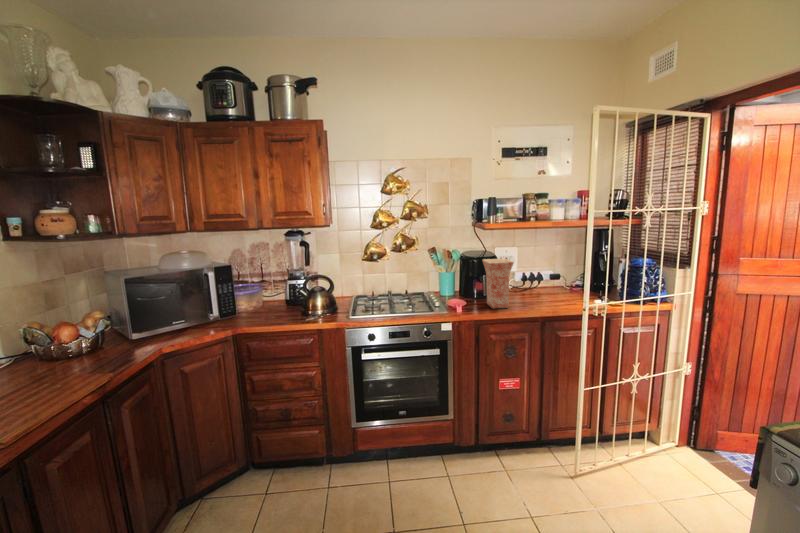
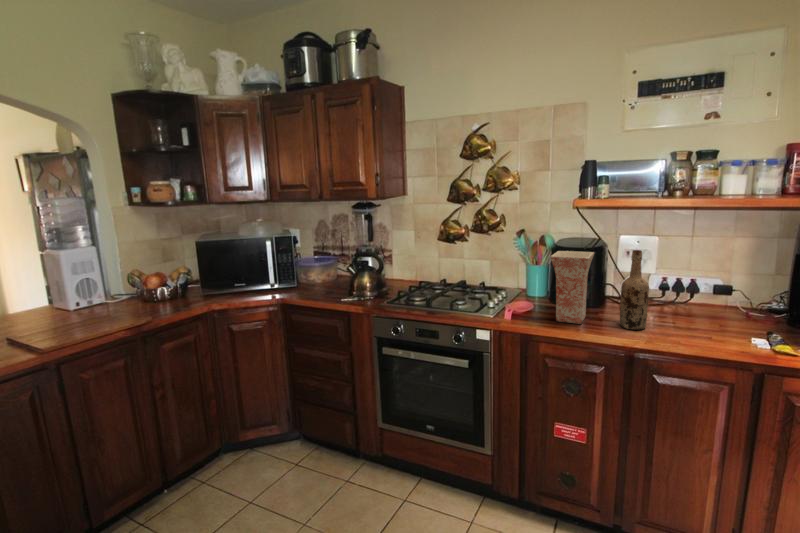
wine bottle: none [526,255,543,306] -> present [620,250,649,330]

